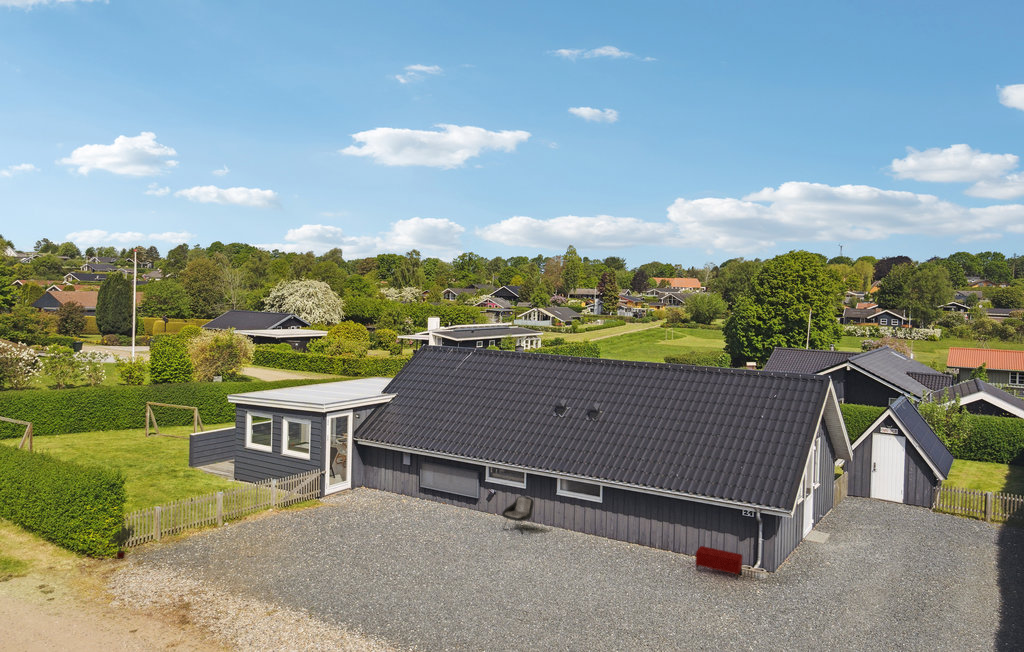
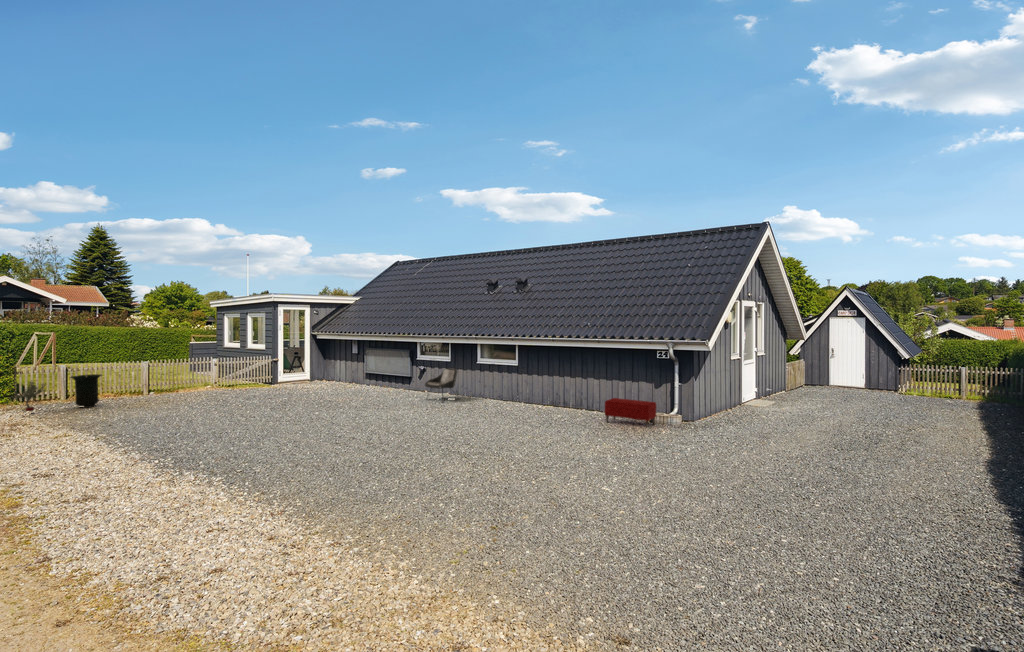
trash can: none [151,508,181,546] -> present [70,374,102,408]

